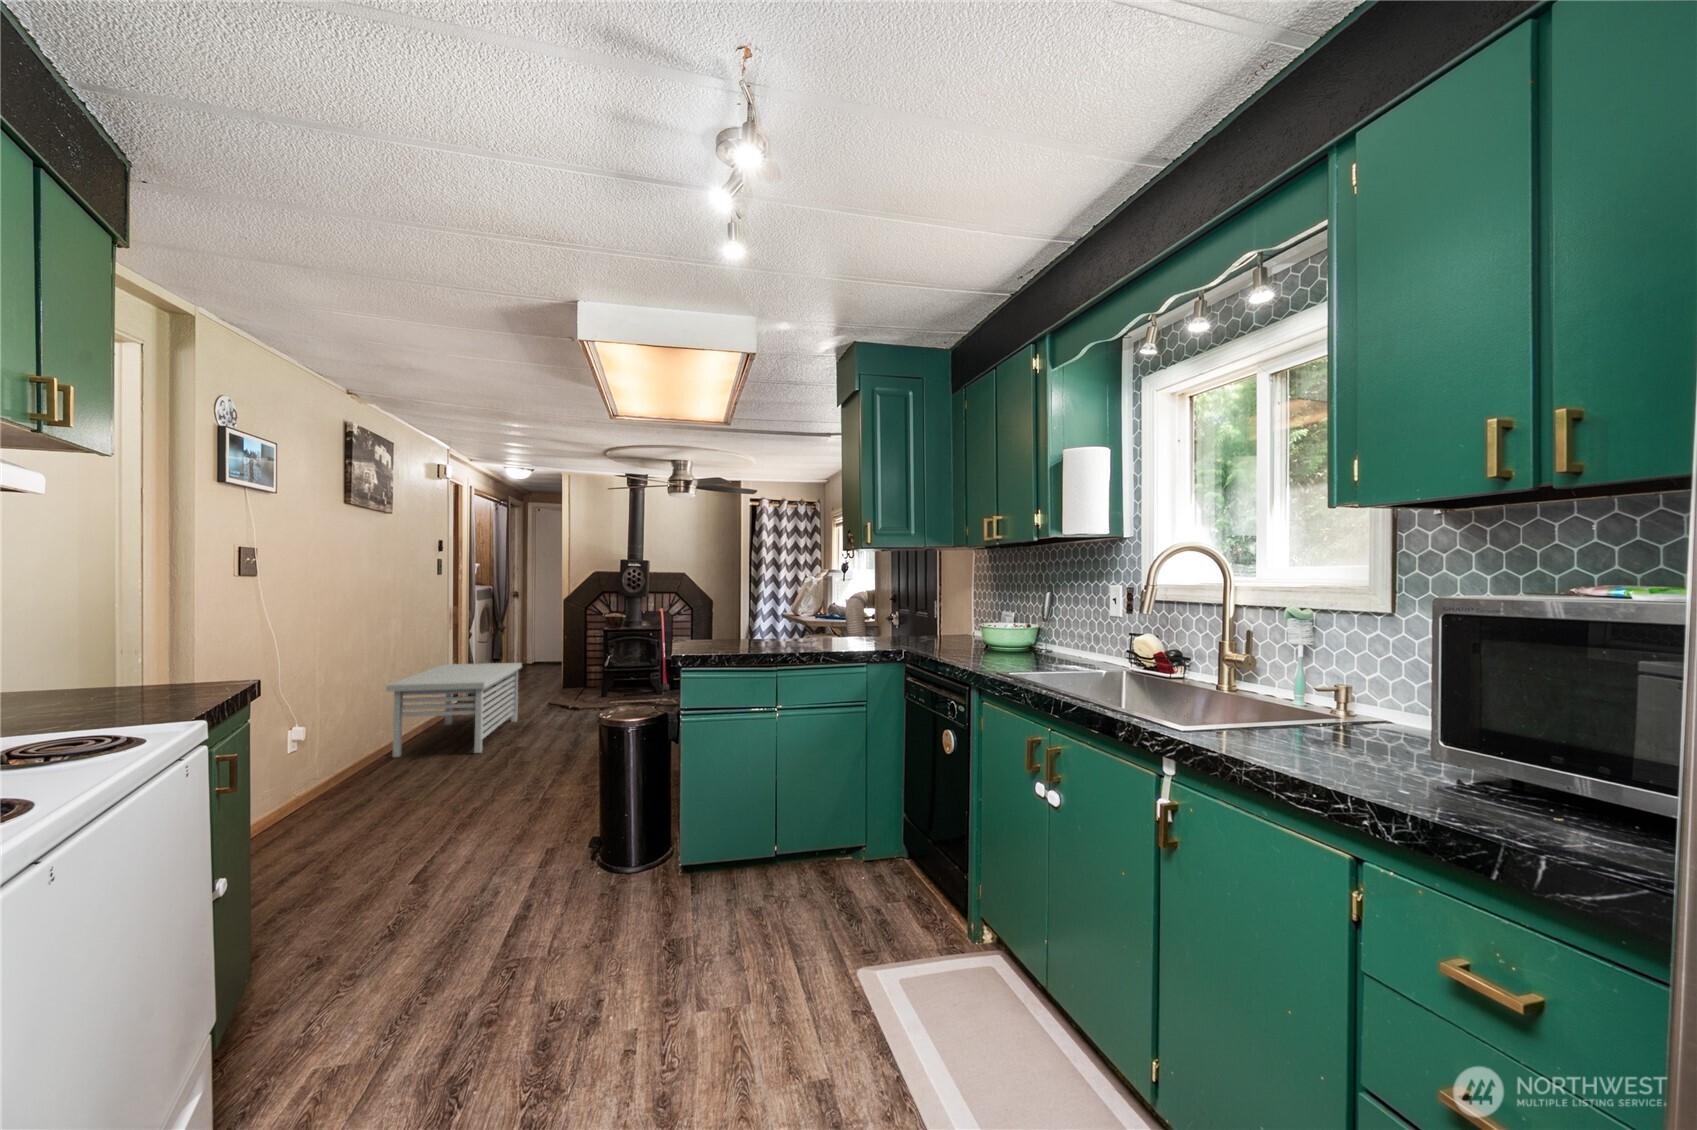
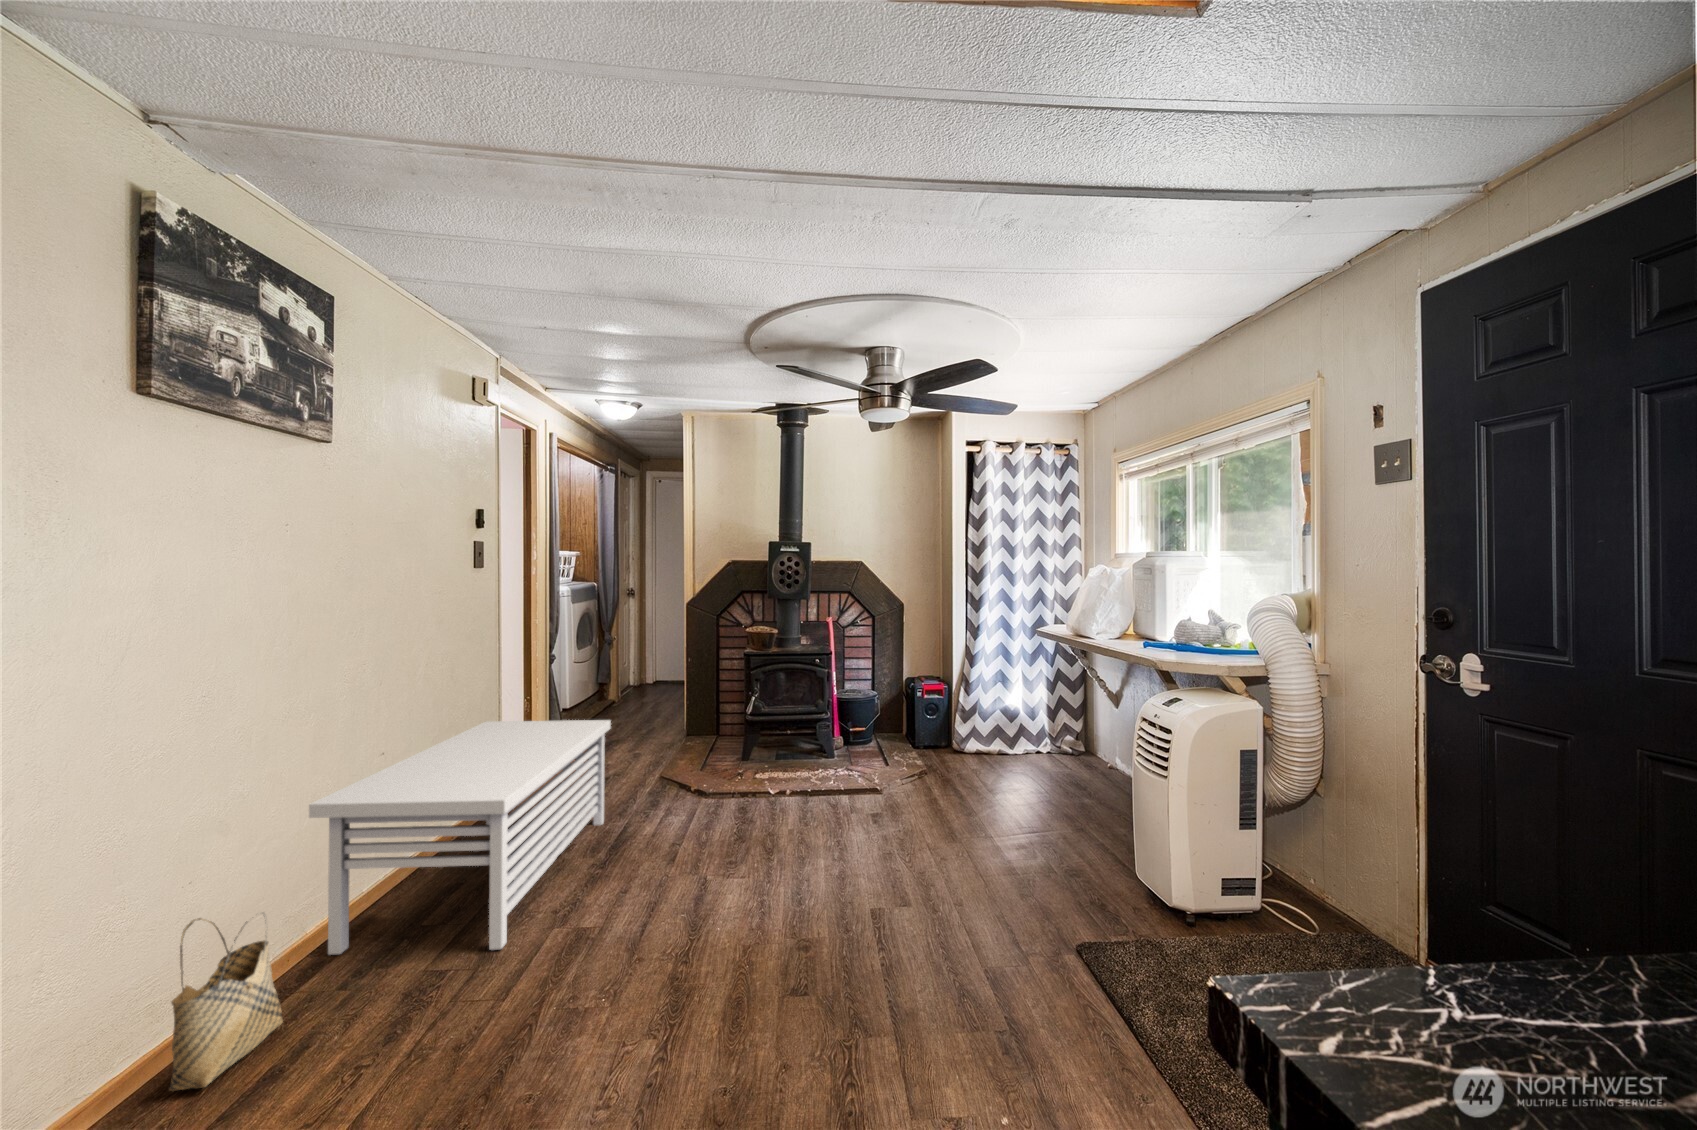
woven basket: none [359,717,392,781] -> present [169,912,283,1091]

